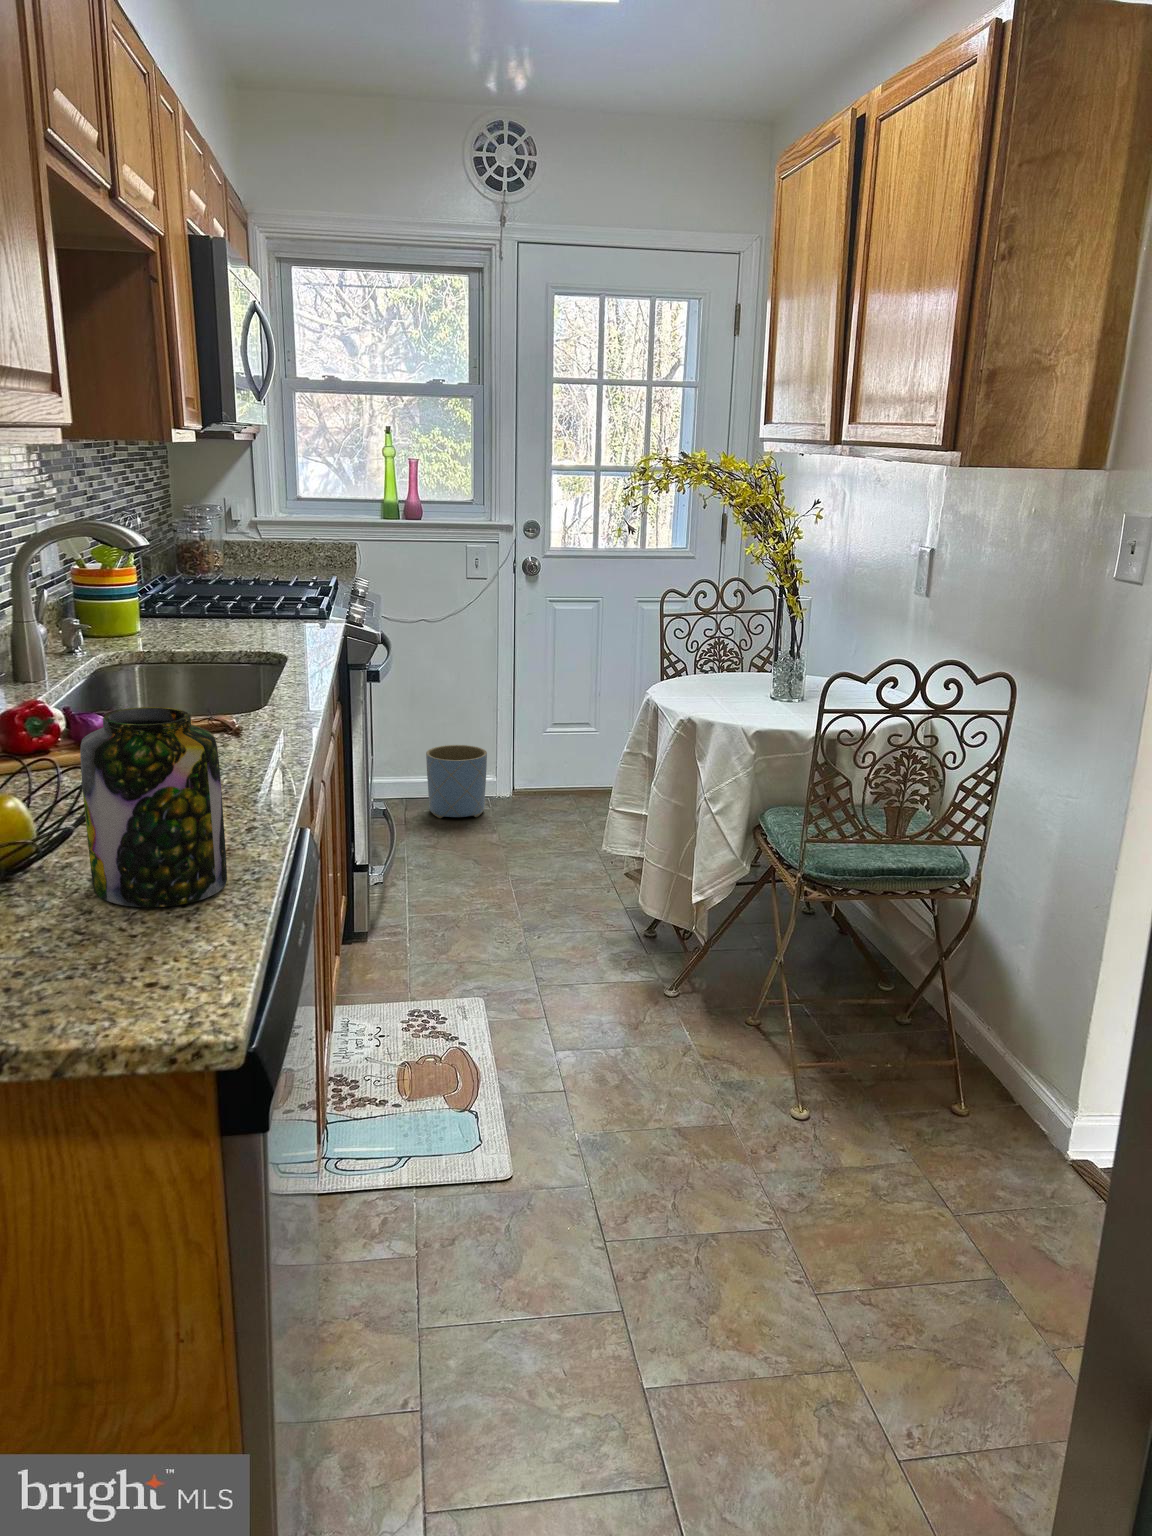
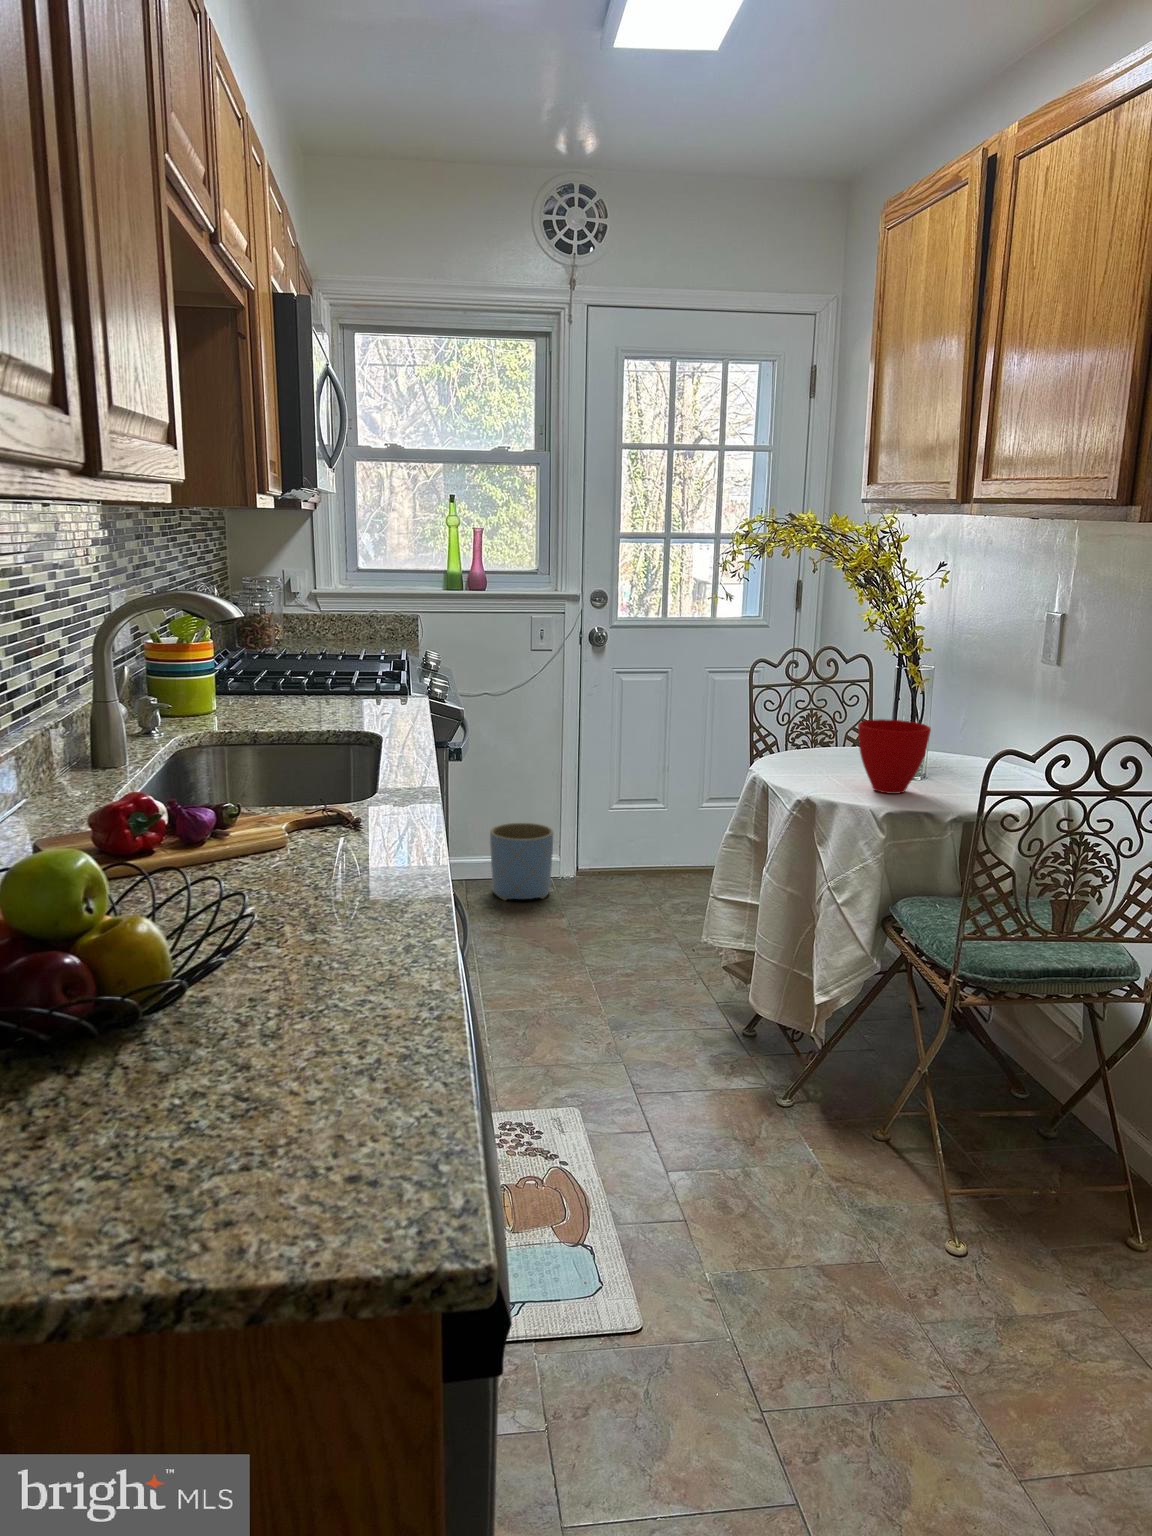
cup: none [737,646,803,715] -> present [858,719,931,794]
jar: present [80,707,227,907] -> none [236,806,405,1060]

